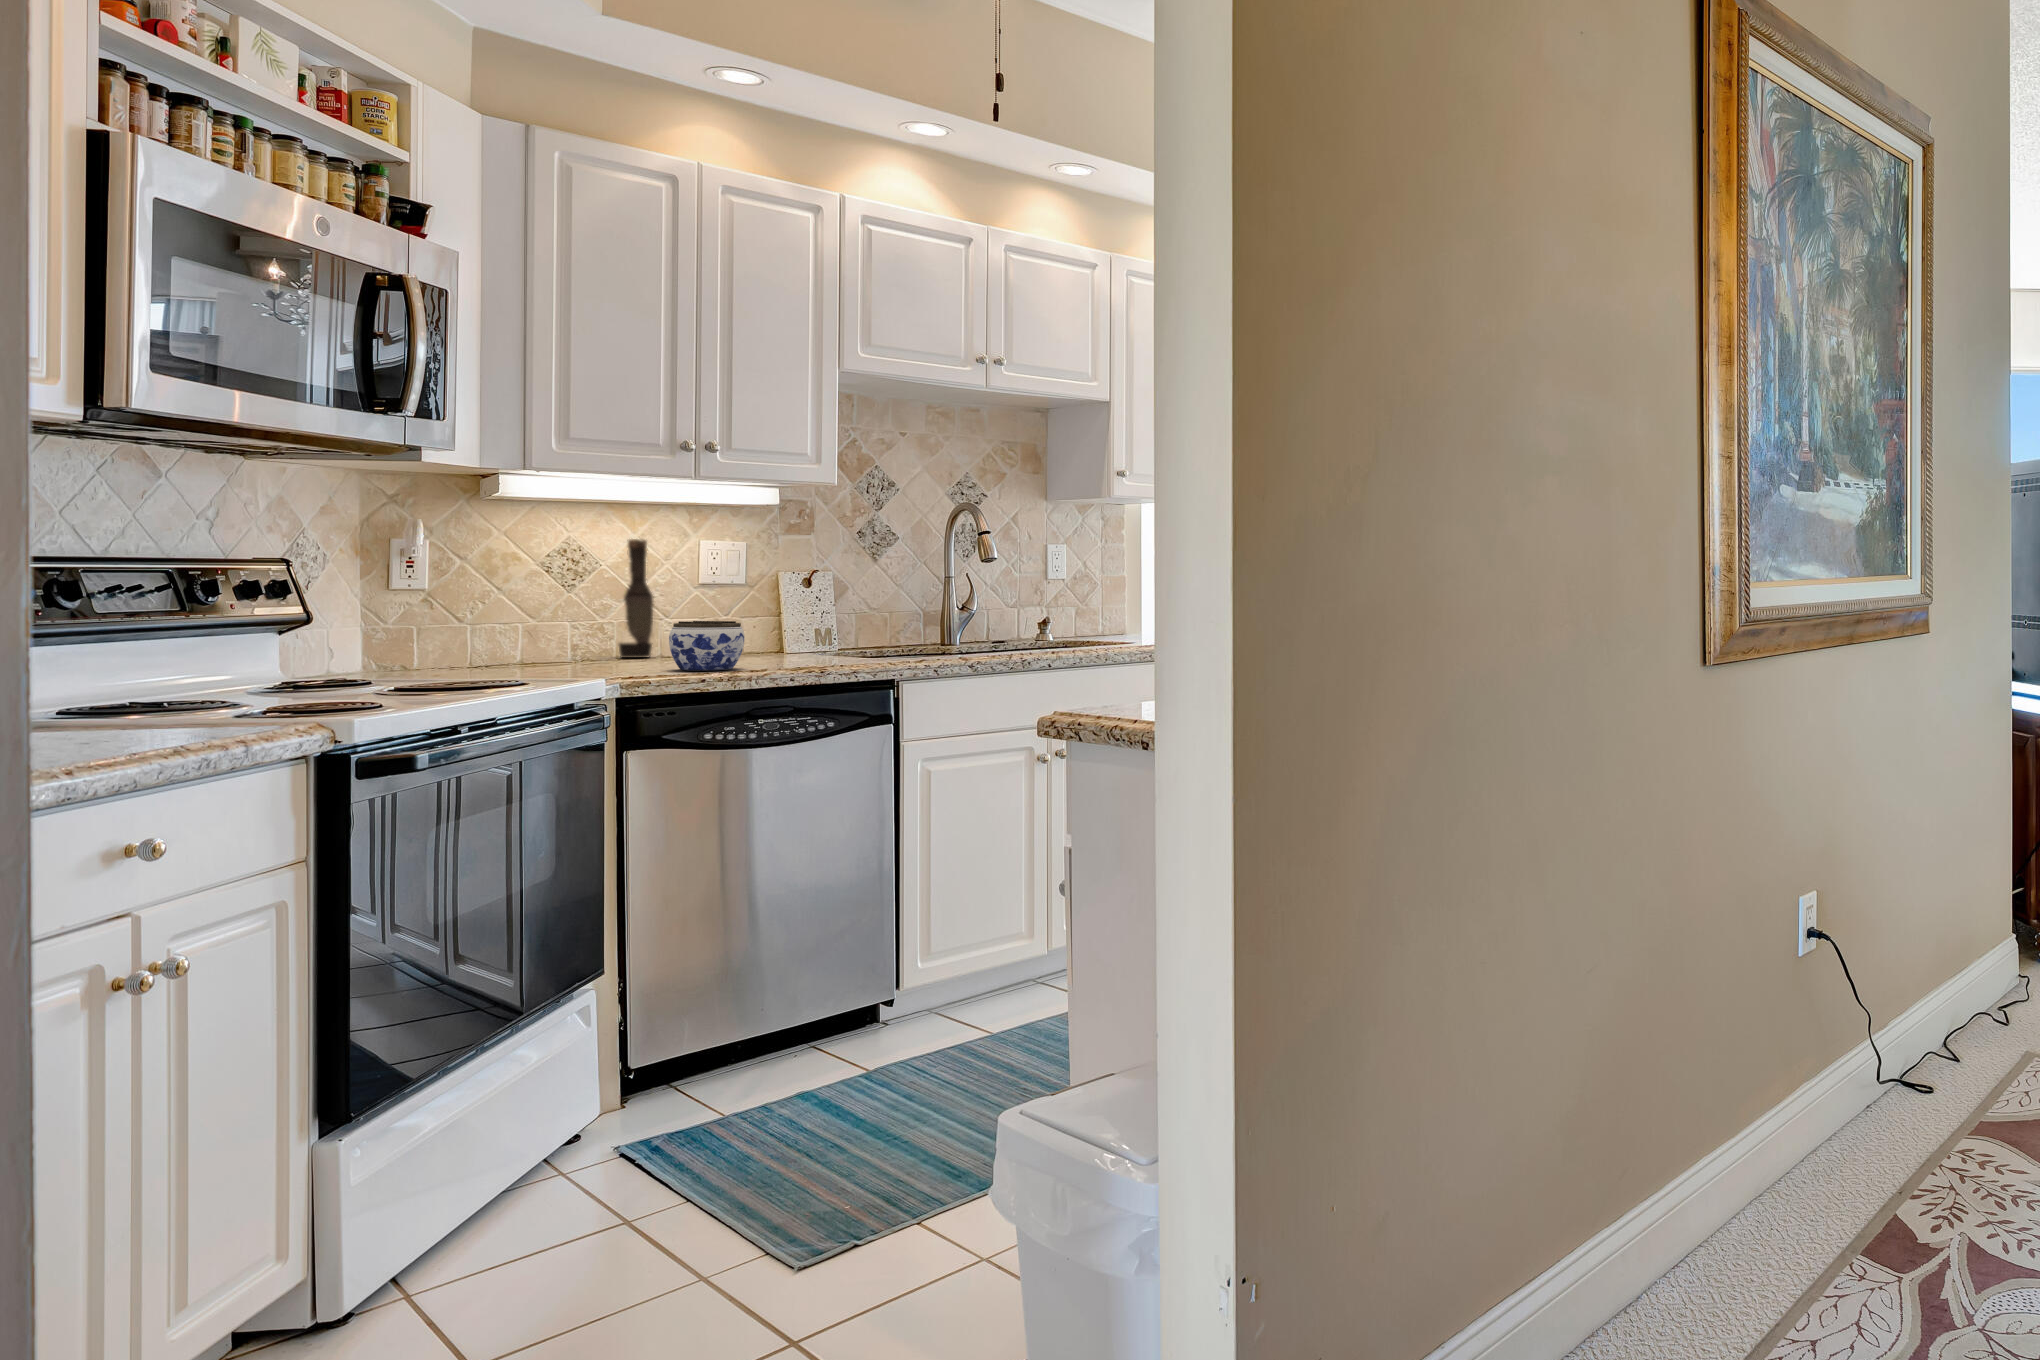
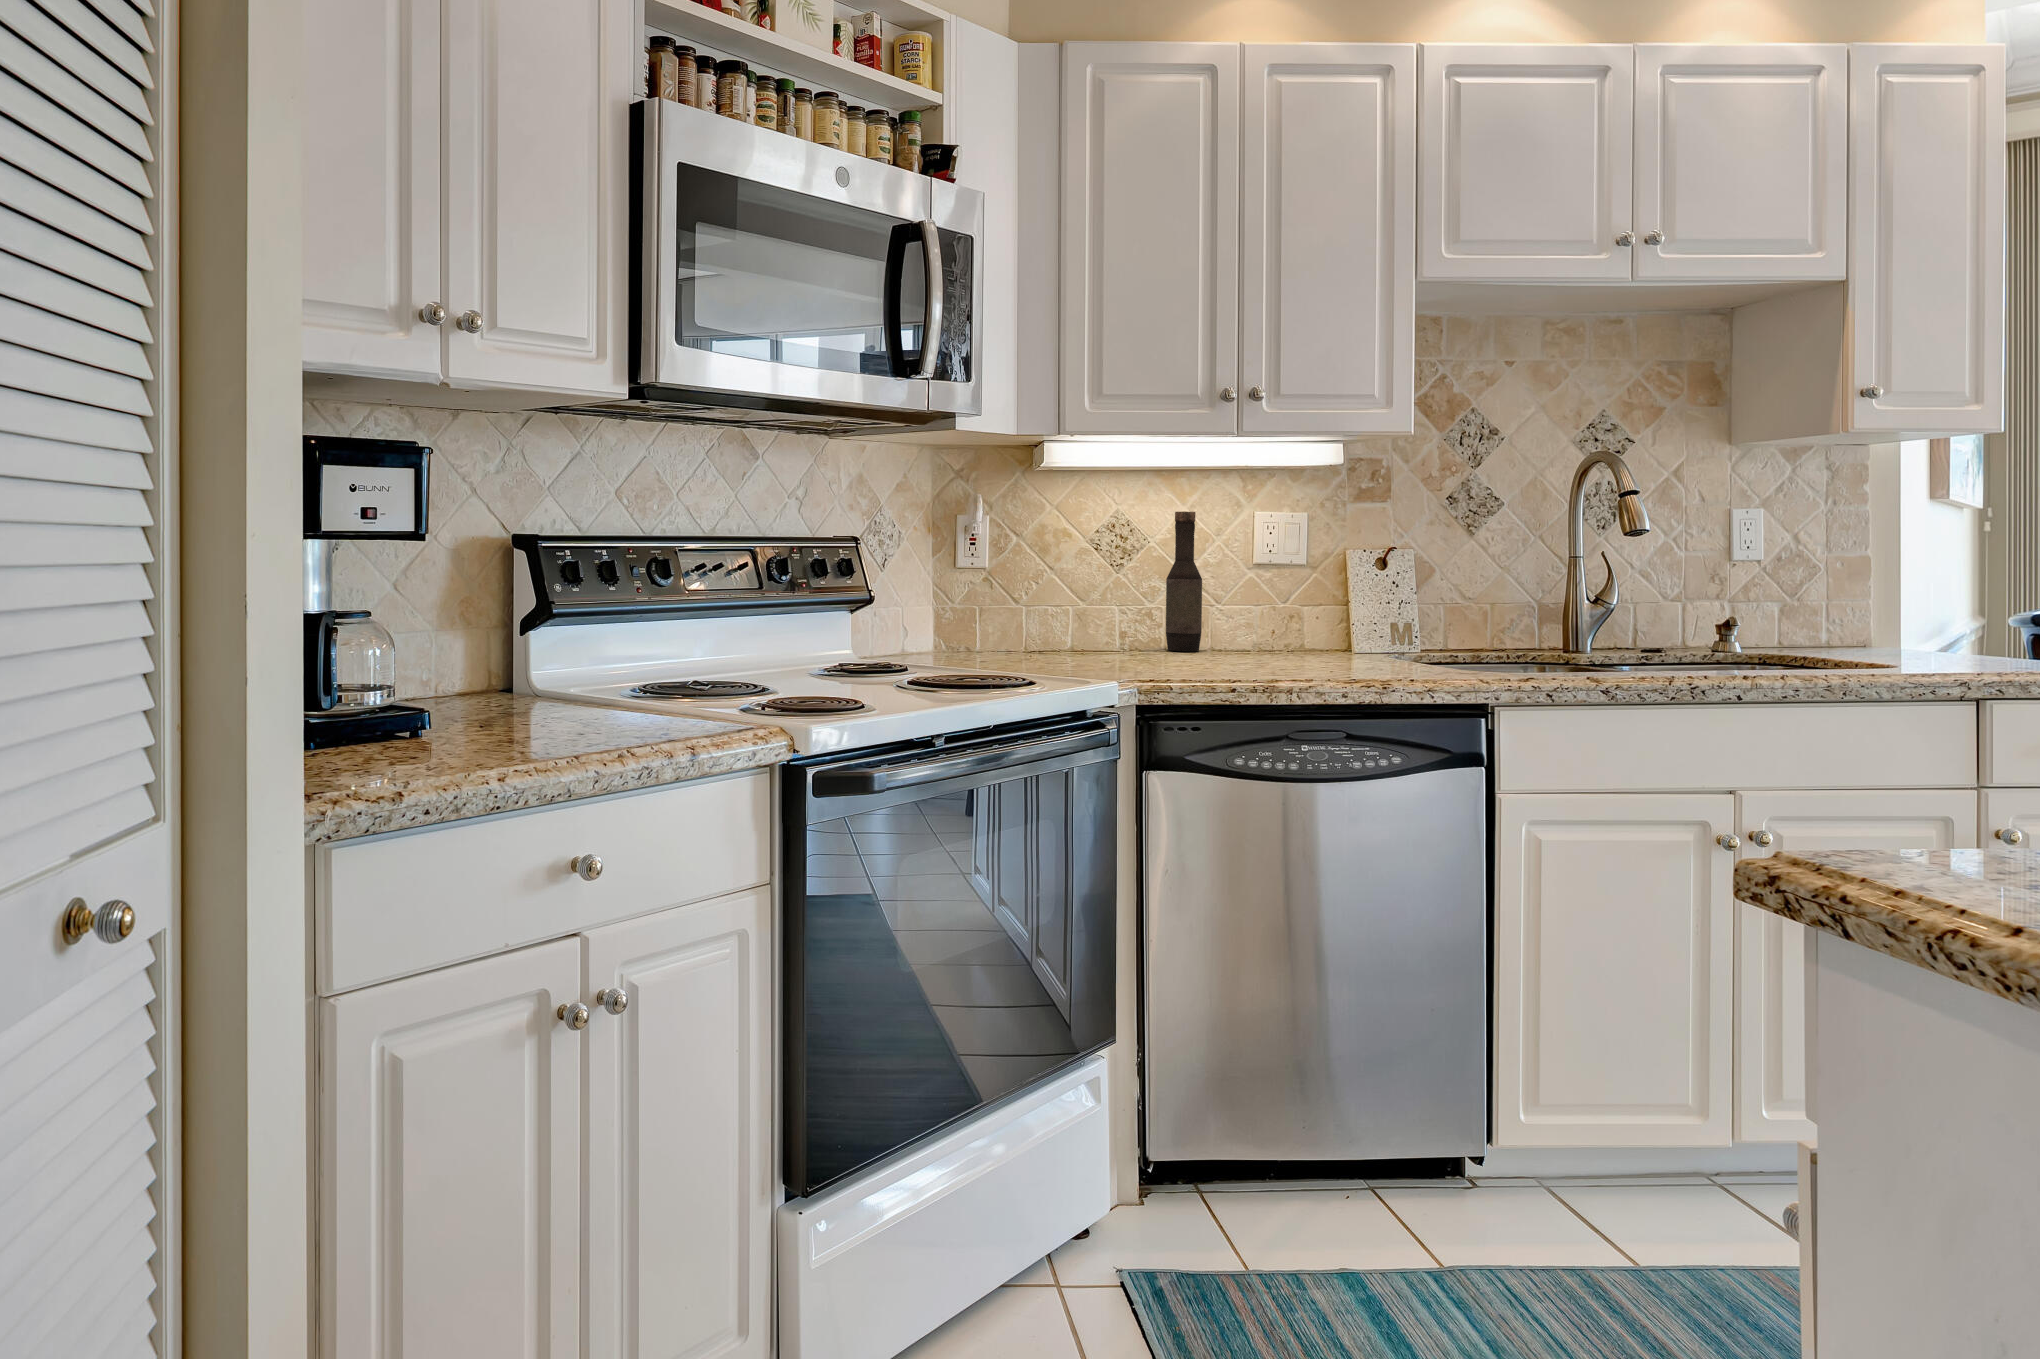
jar: present [669,621,745,671] -> none [1200,612,1286,677]

